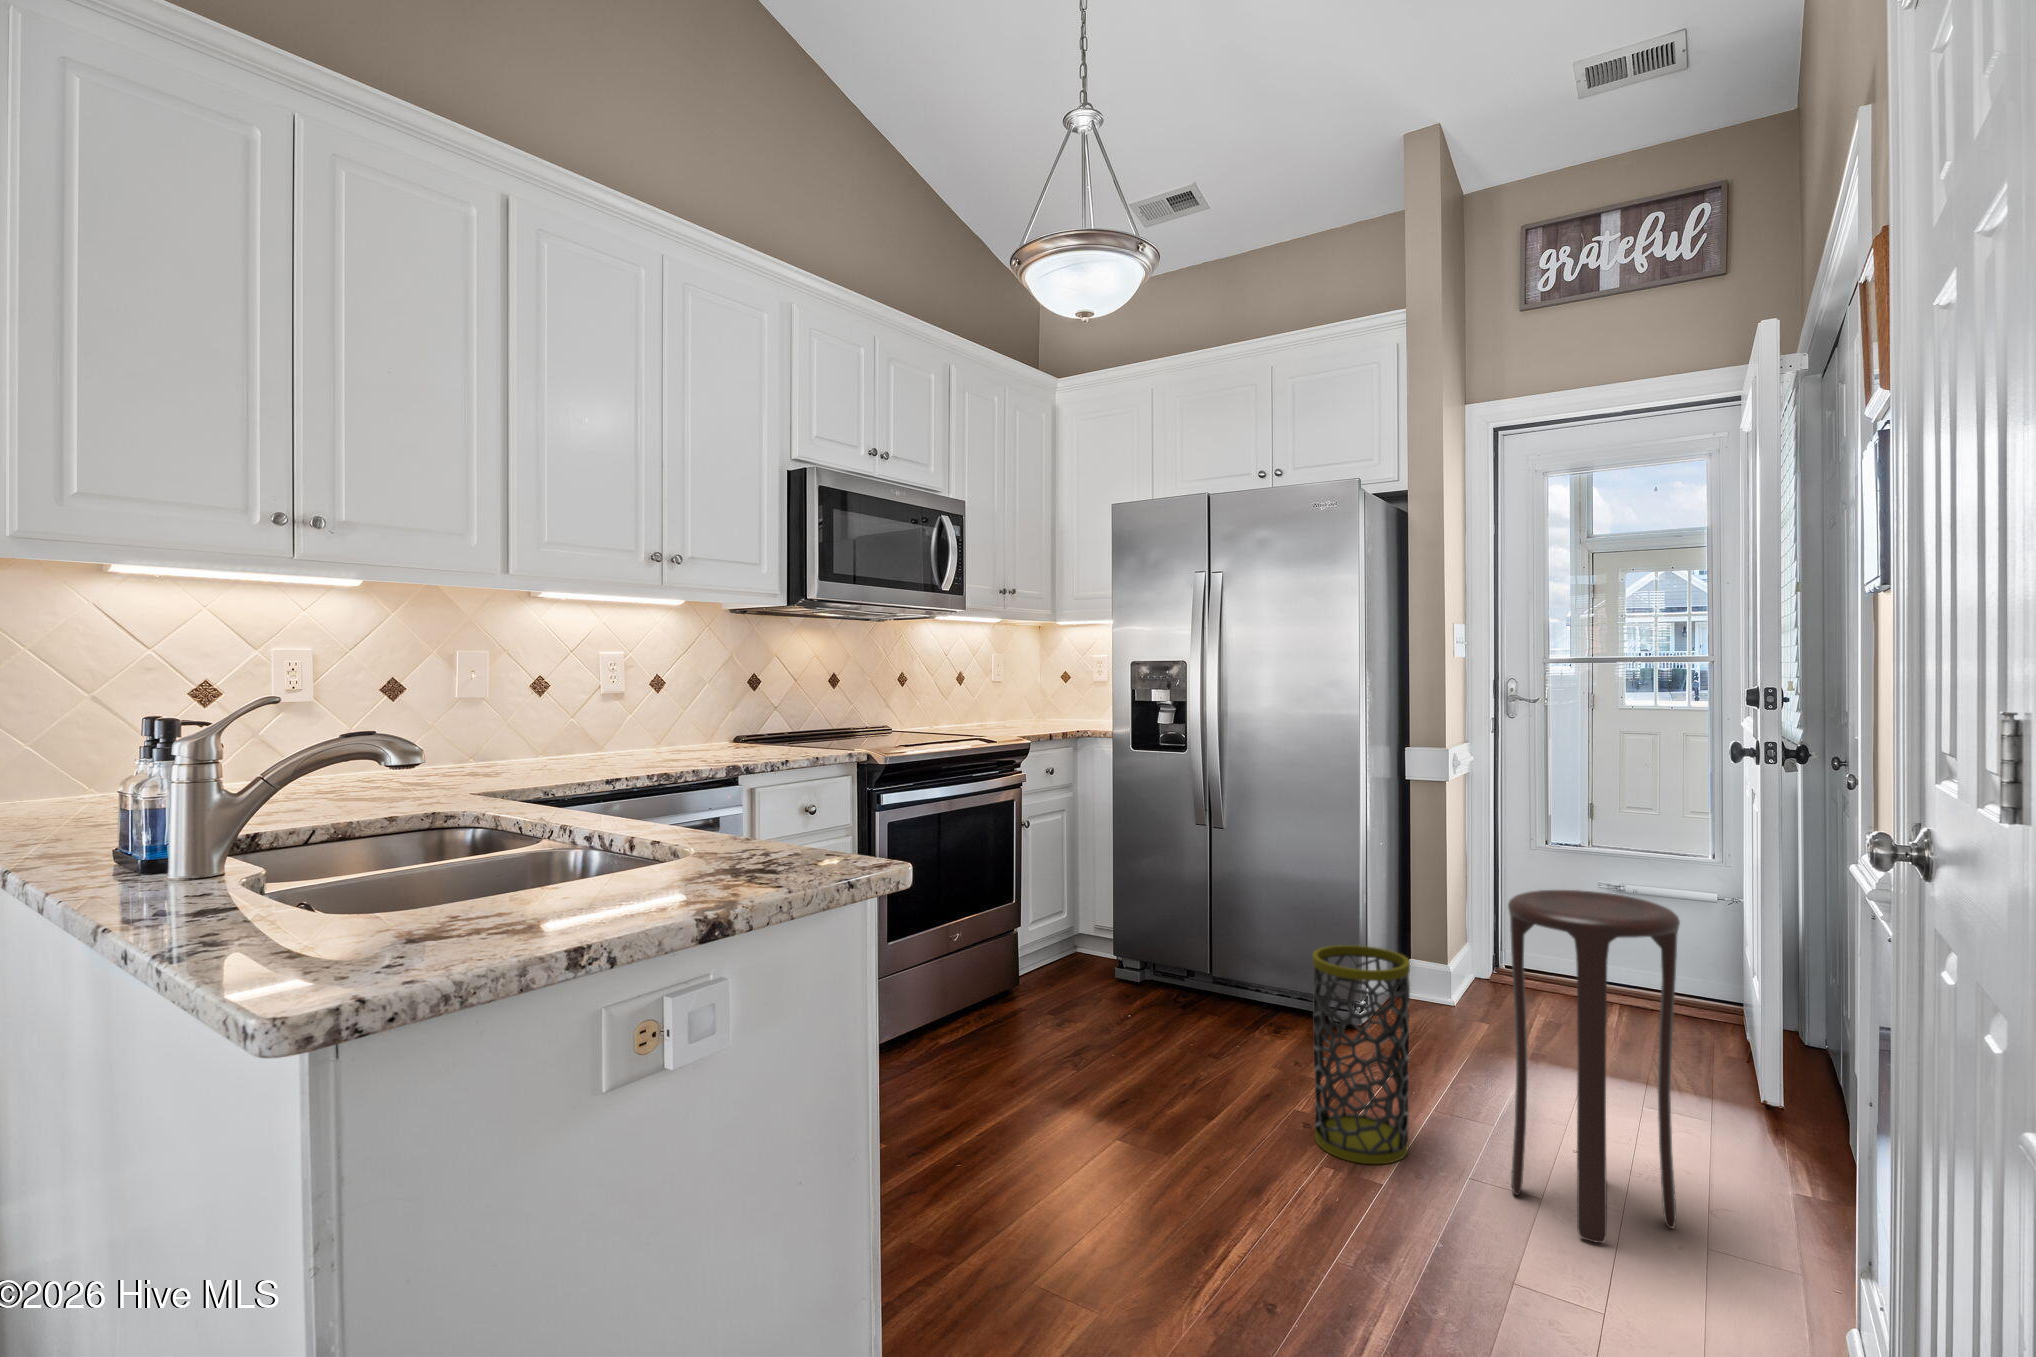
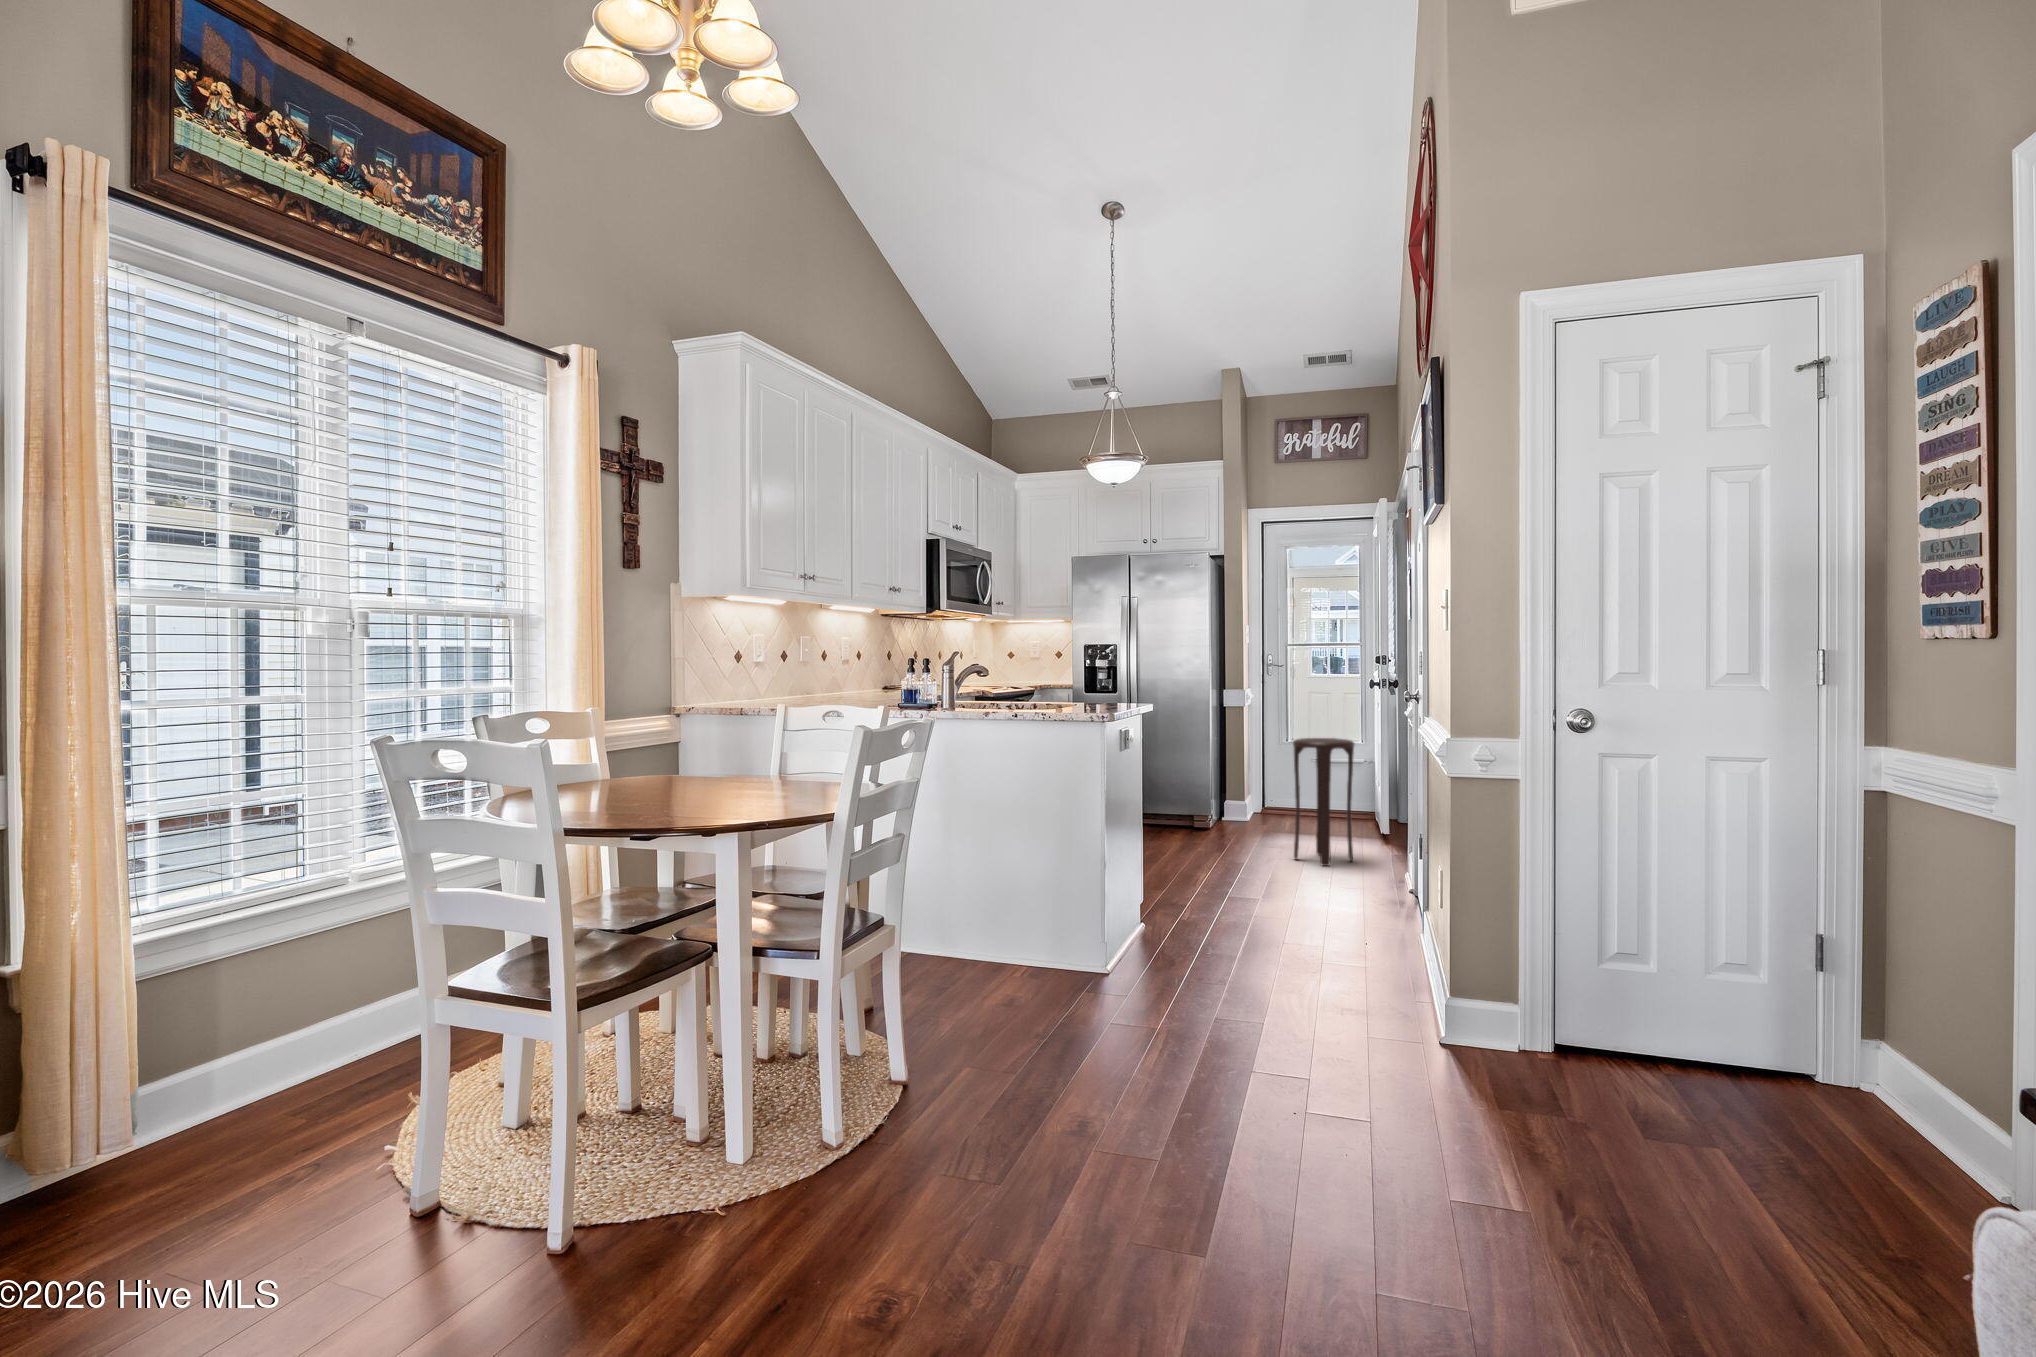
trash can: present [1312,945,1410,1164] -> none [1211,771,1252,858]

